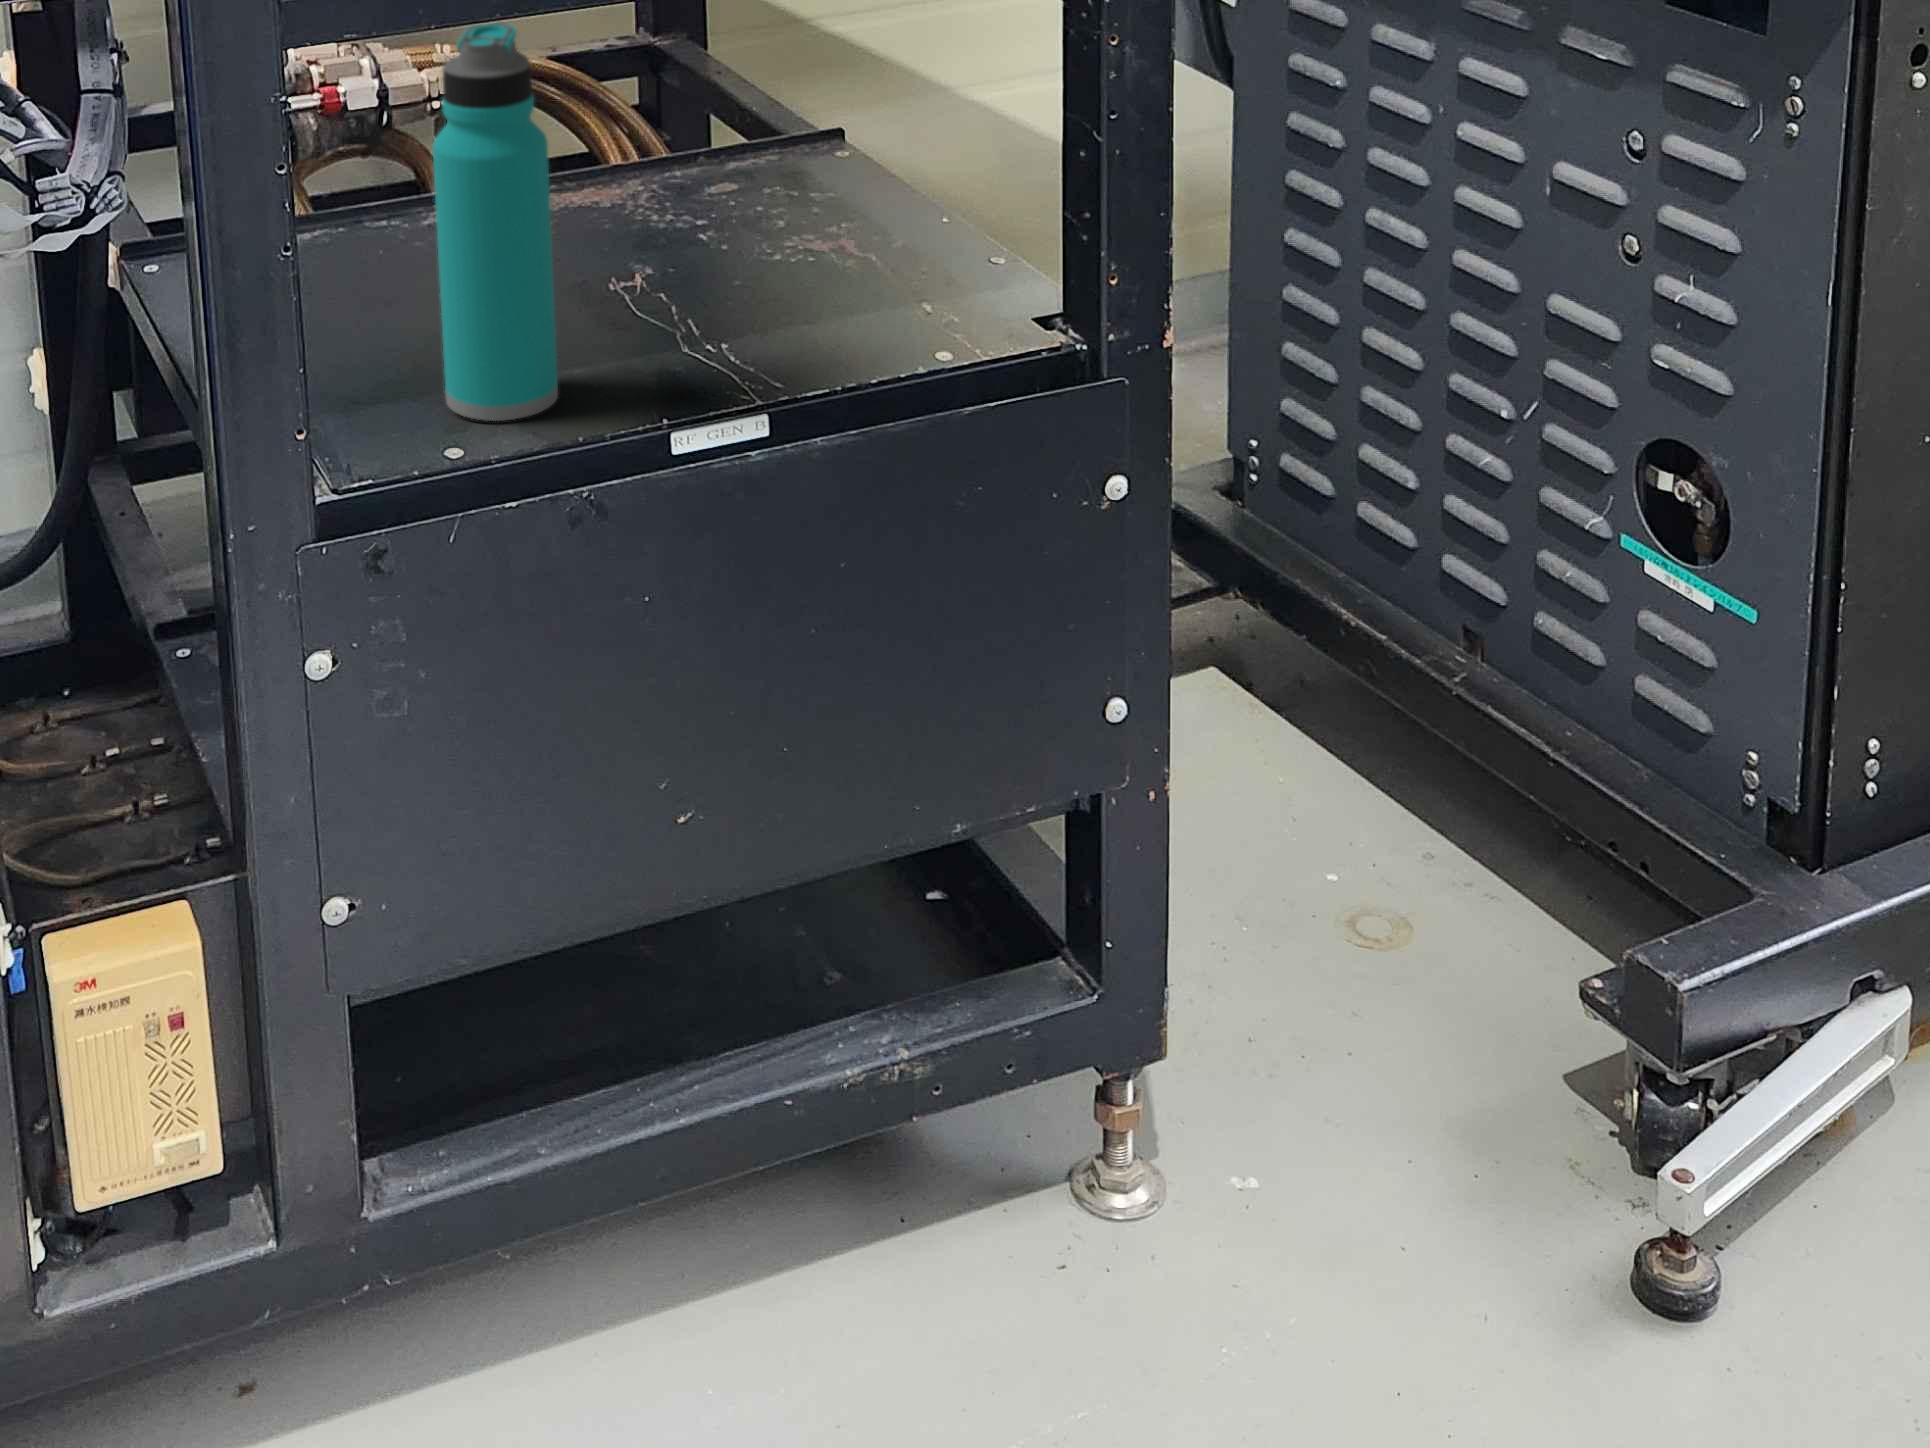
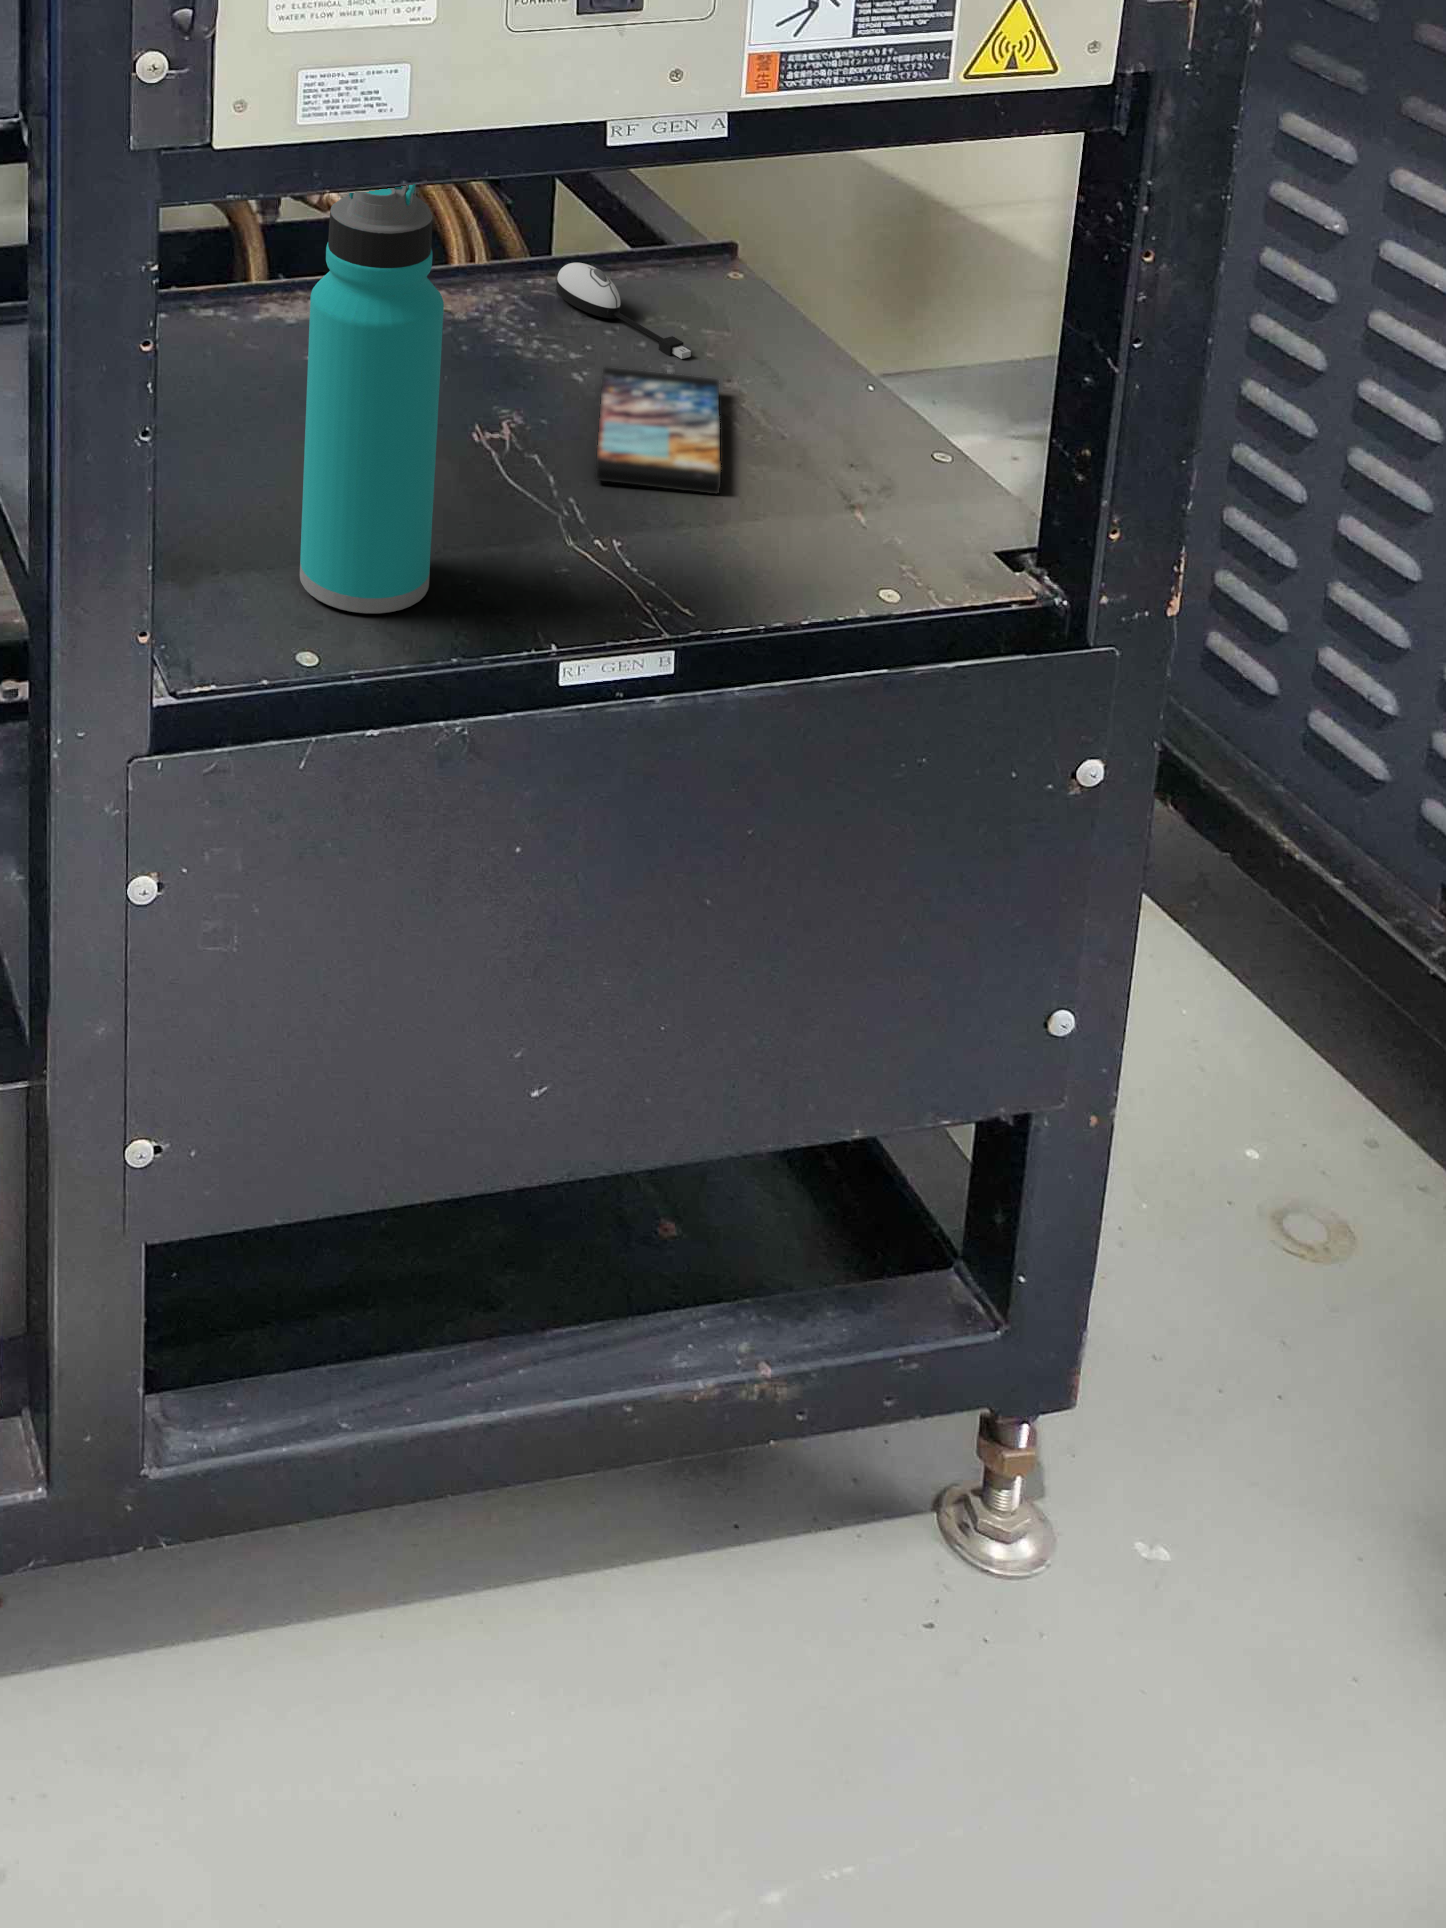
computer mouse: none [678,156,790,221] -> present [556,263,691,359]
smartphone: none [704,228,811,309] -> present [595,368,721,494]

